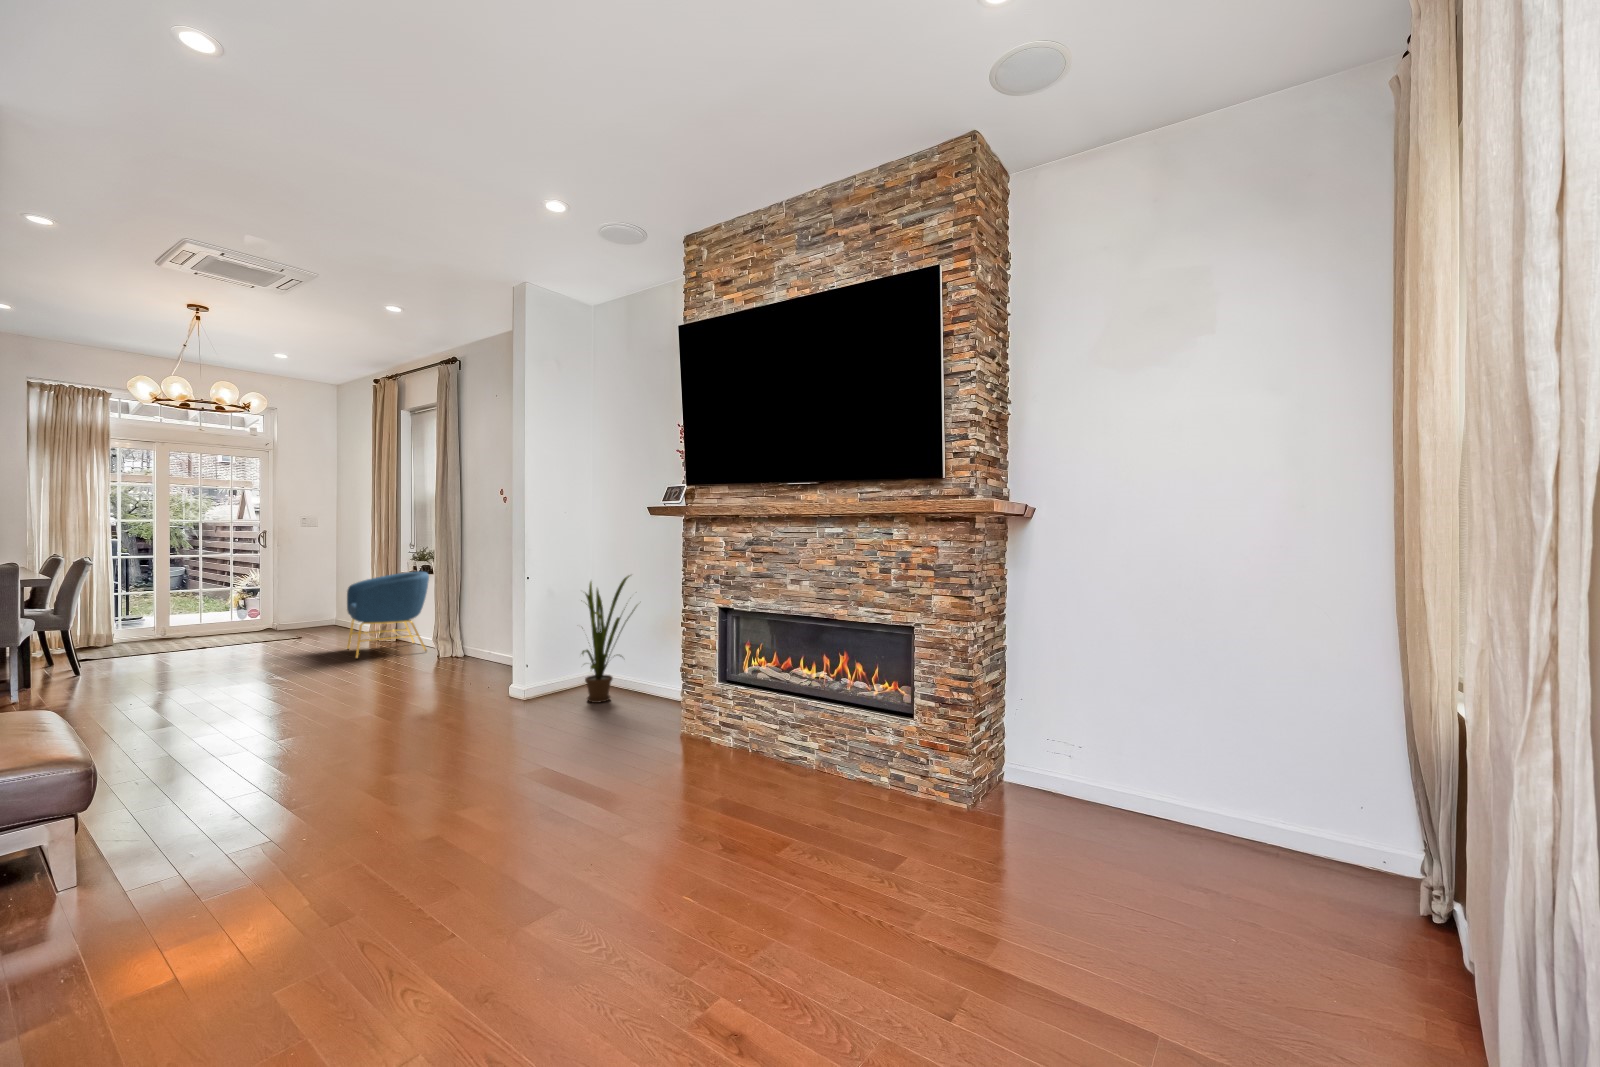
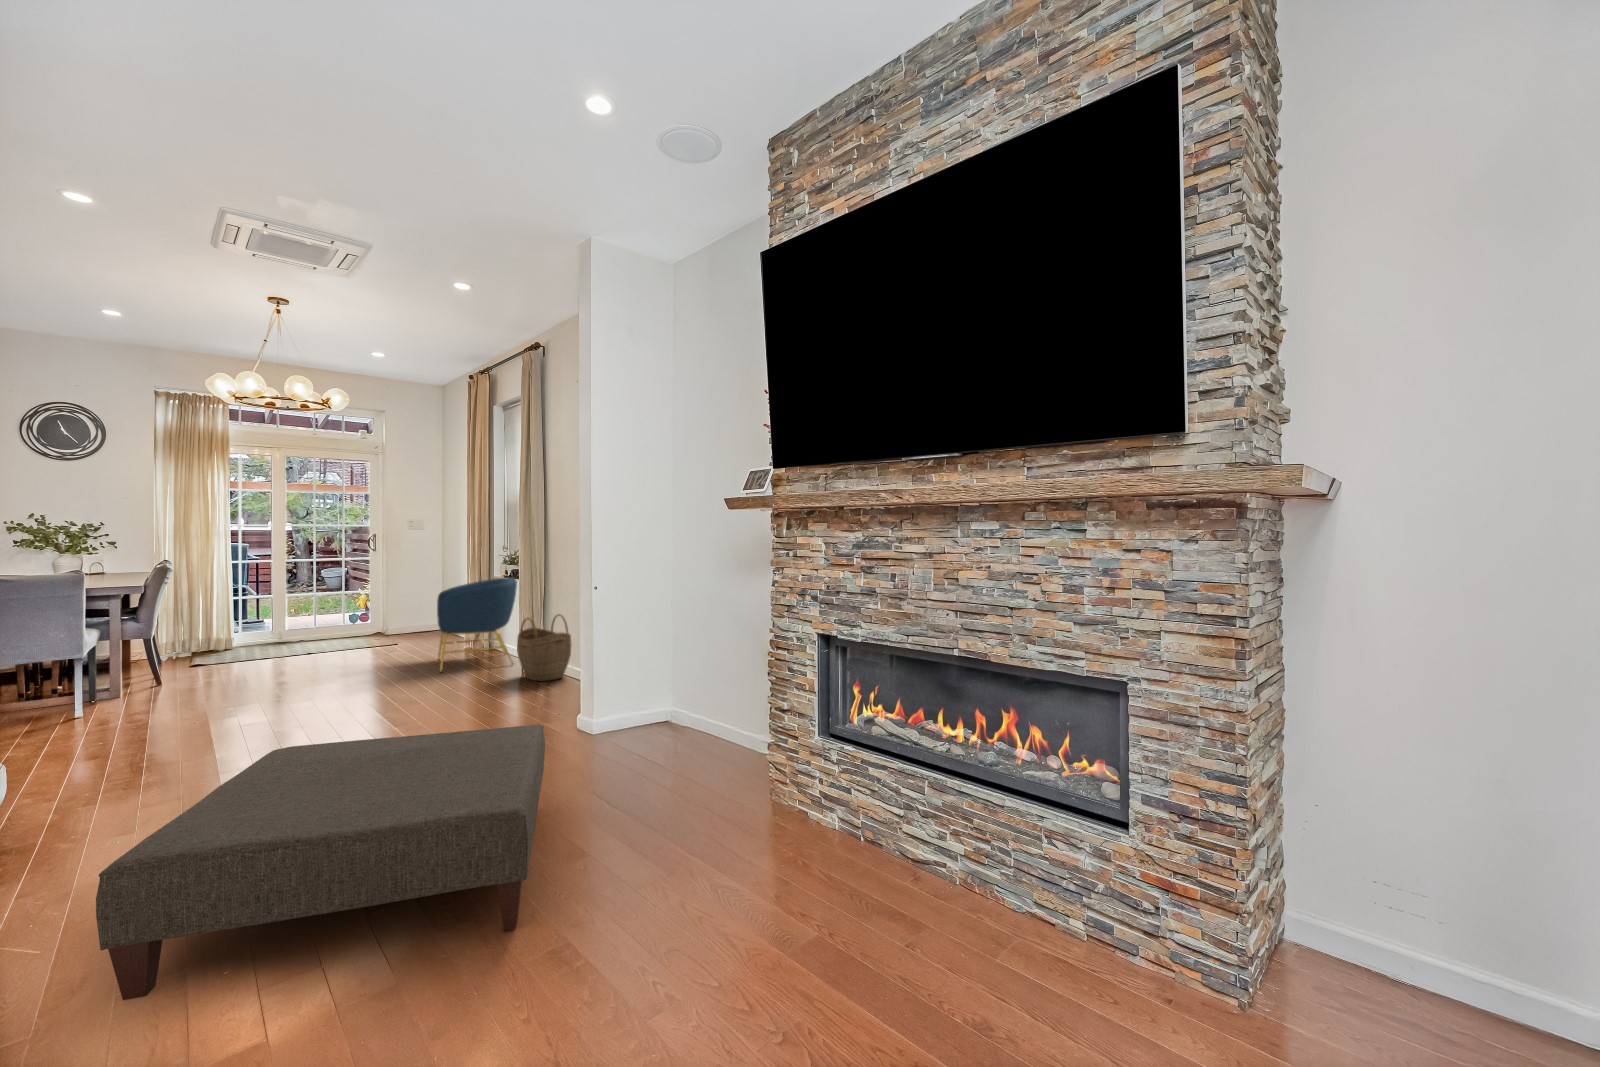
house plant: present [582,576,636,703] -> none [650,584,729,743]
woven basket: none [436,604,488,664] -> present [517,614,571,681]
ottoman: none [220,681,521,856] -> present [96,725,545,1000]

